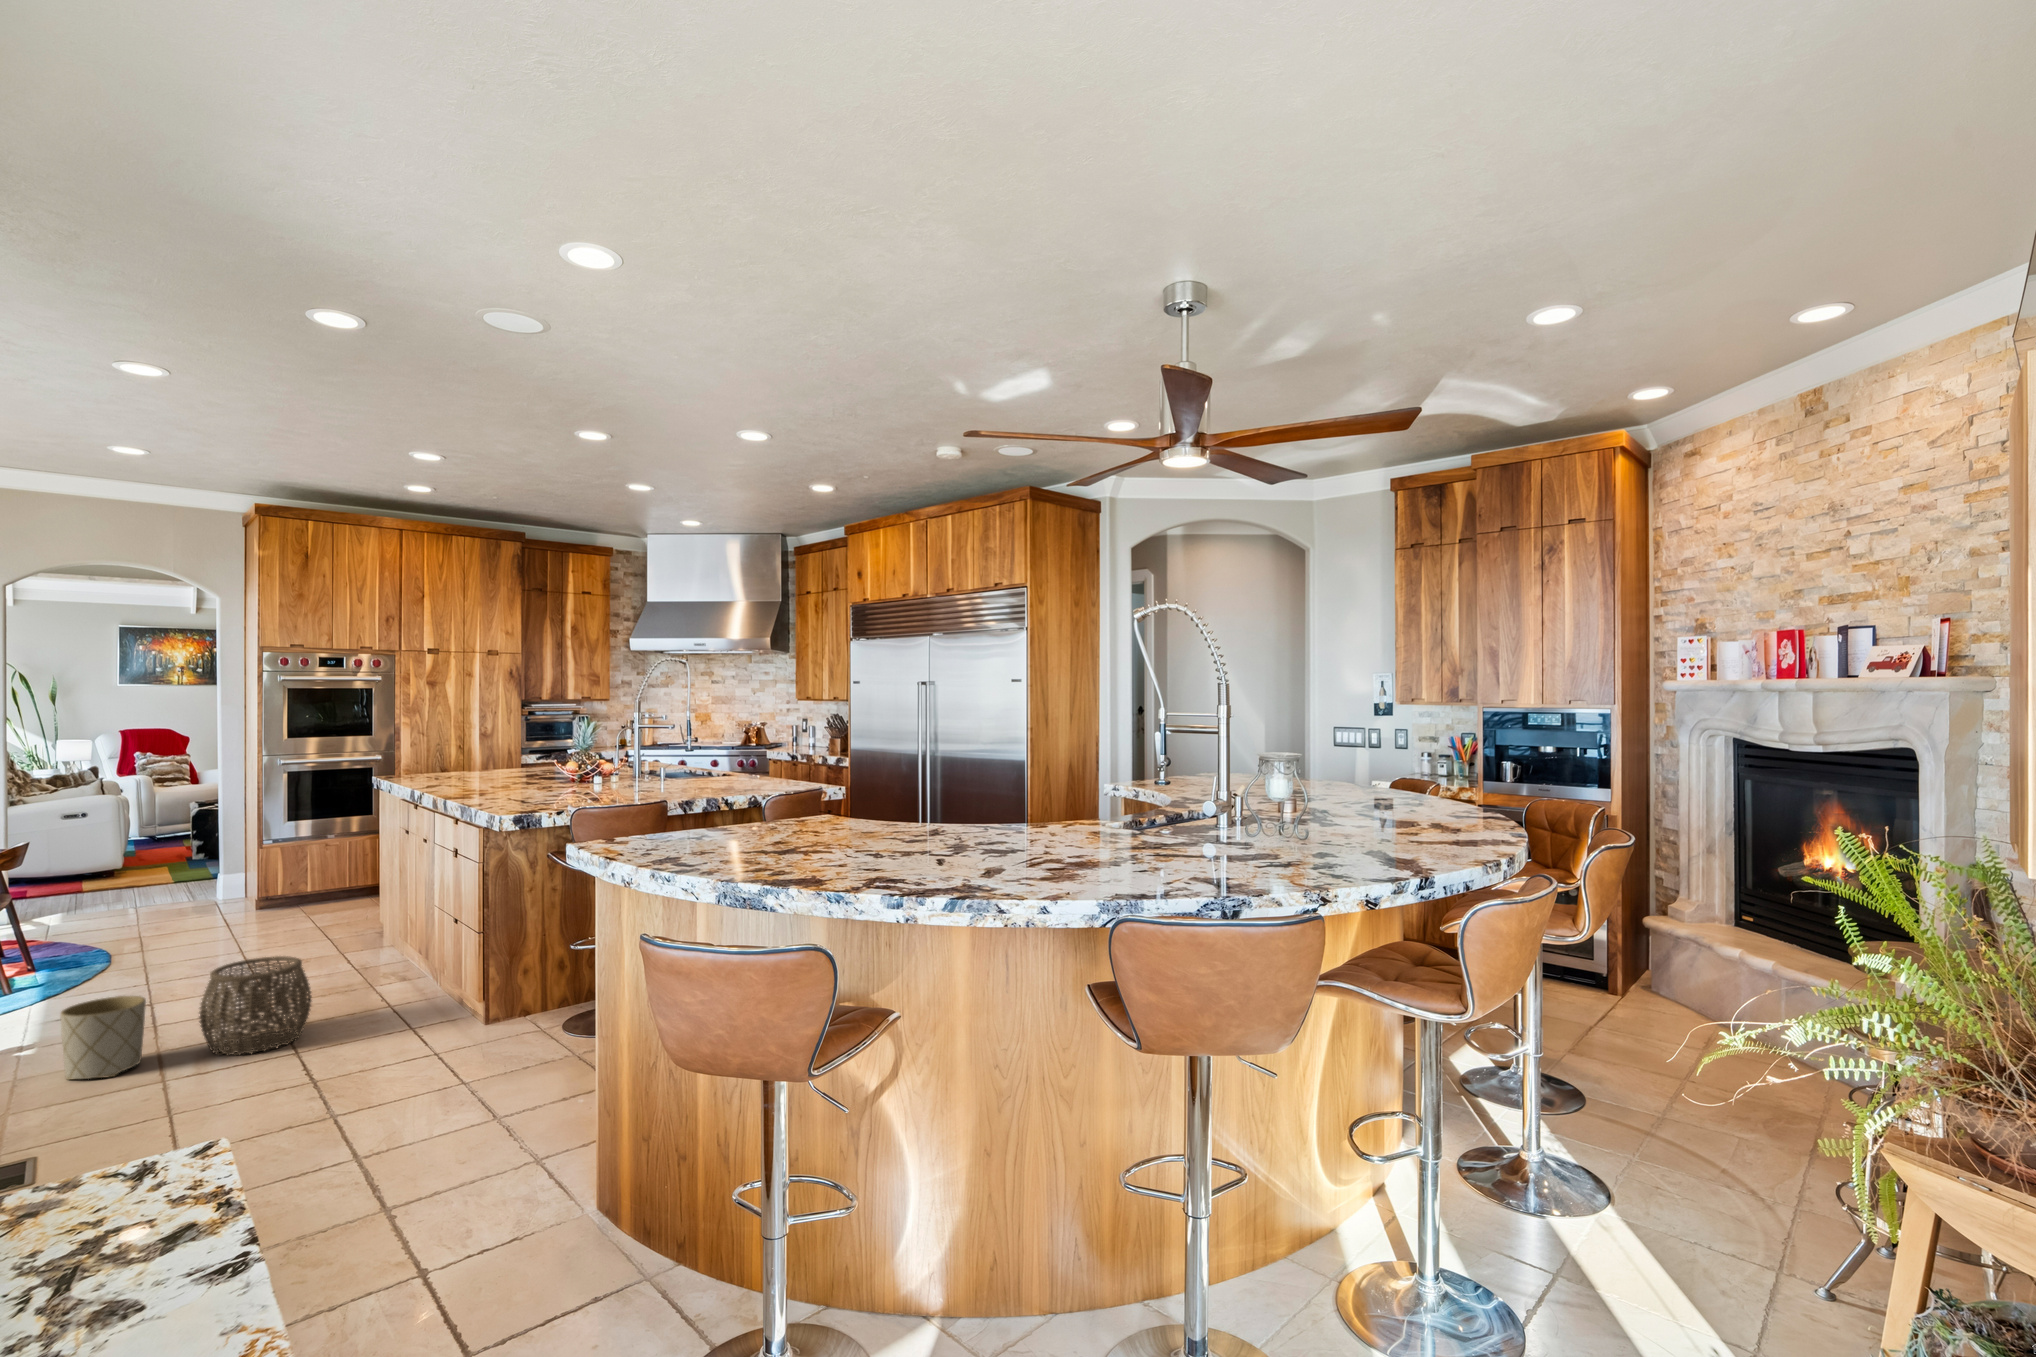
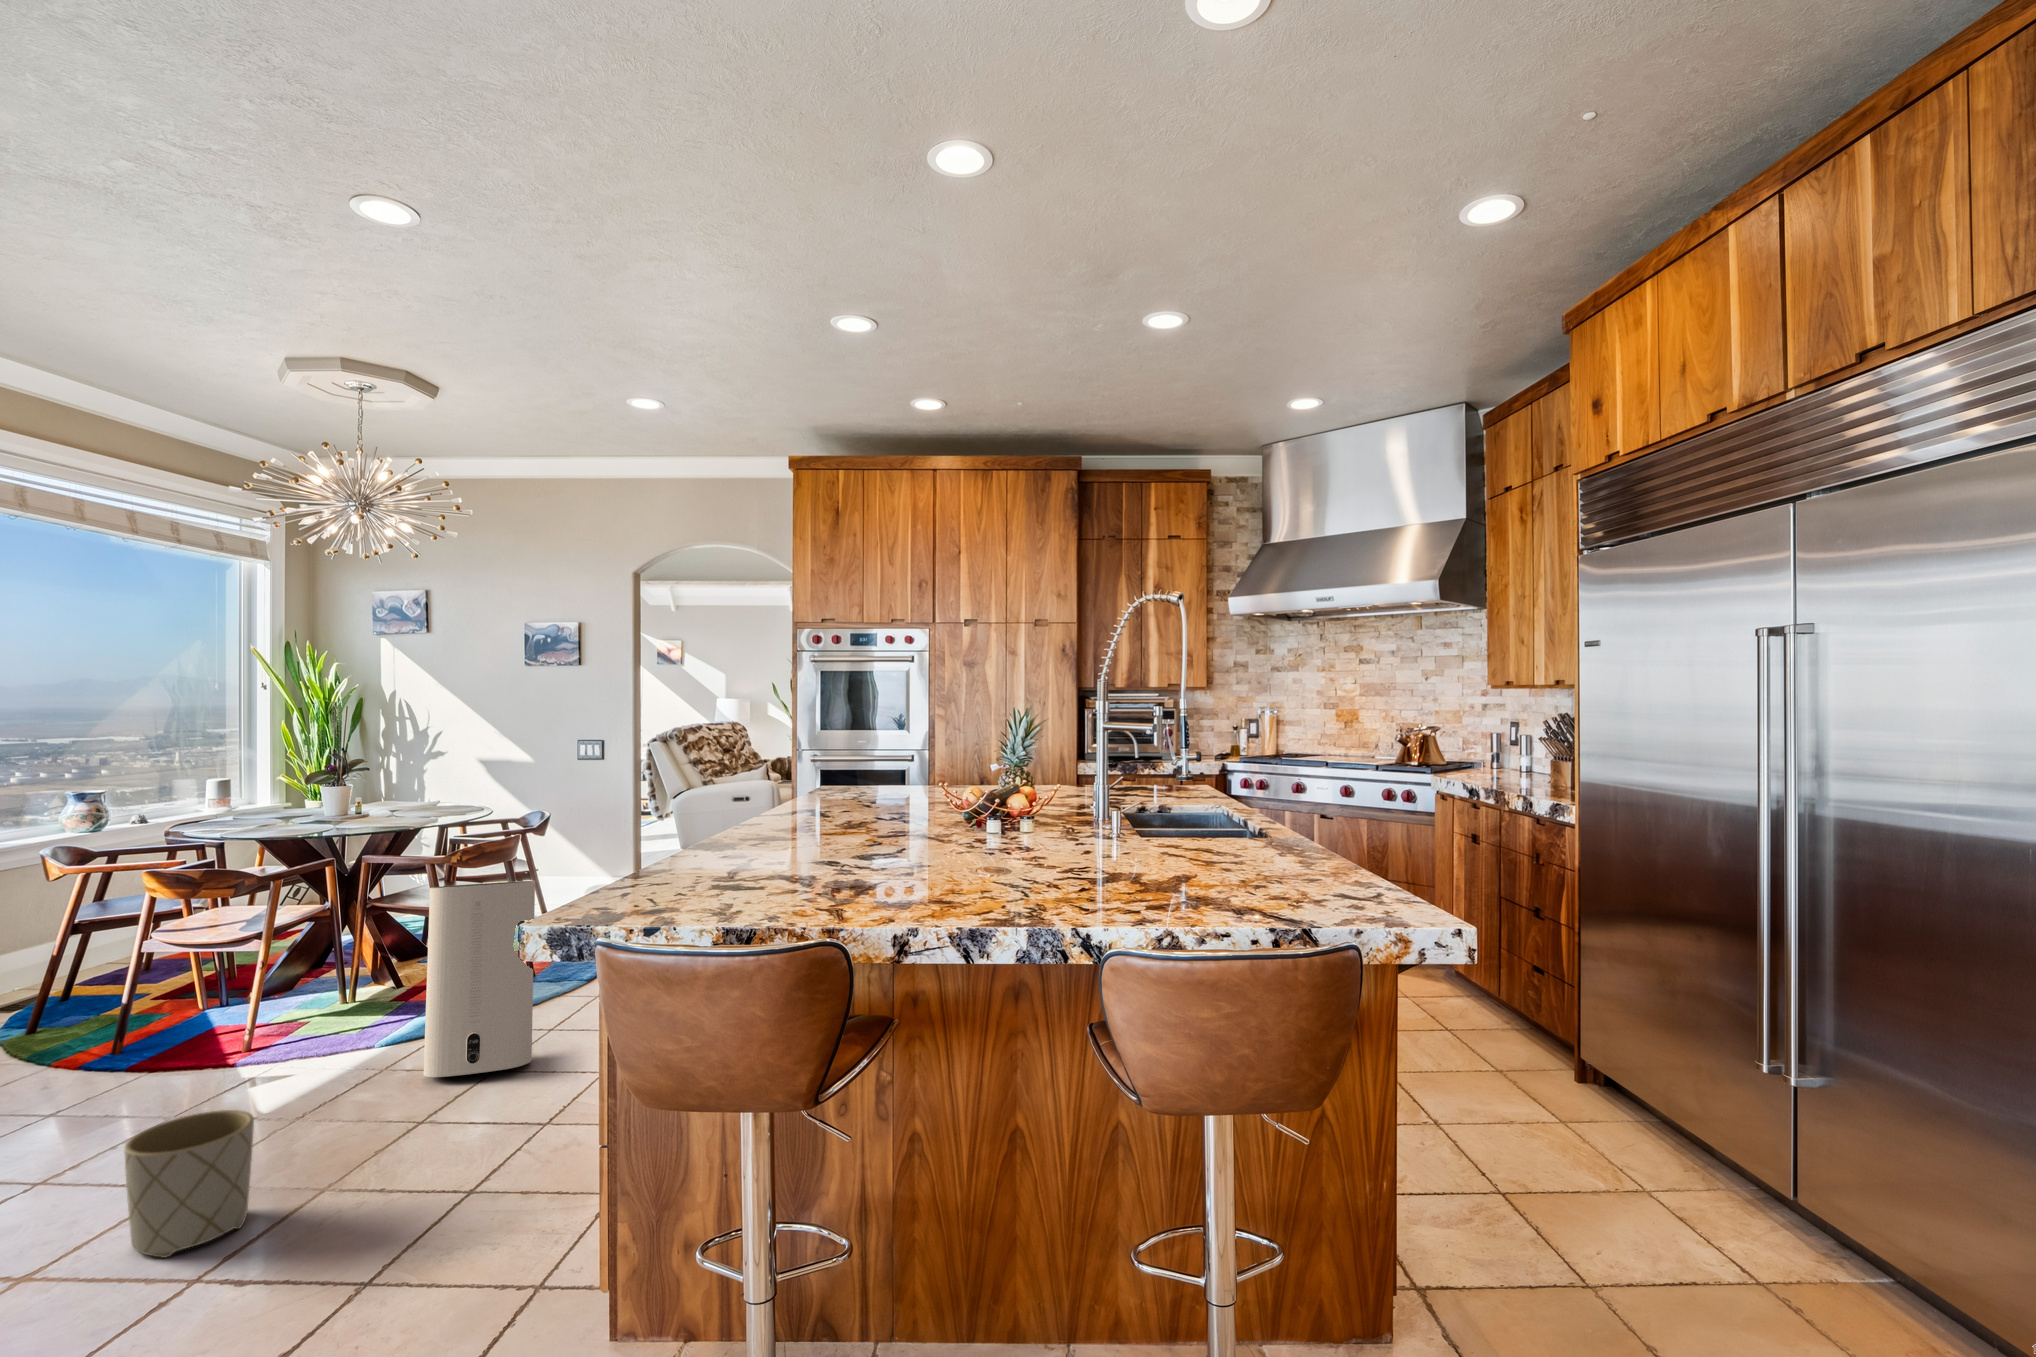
air purifier: none [88,857,189,1007] -> present [424,881,535,1077]
woven basket: present [199,956,312,1055] -> none [278,1083,463,1273]

